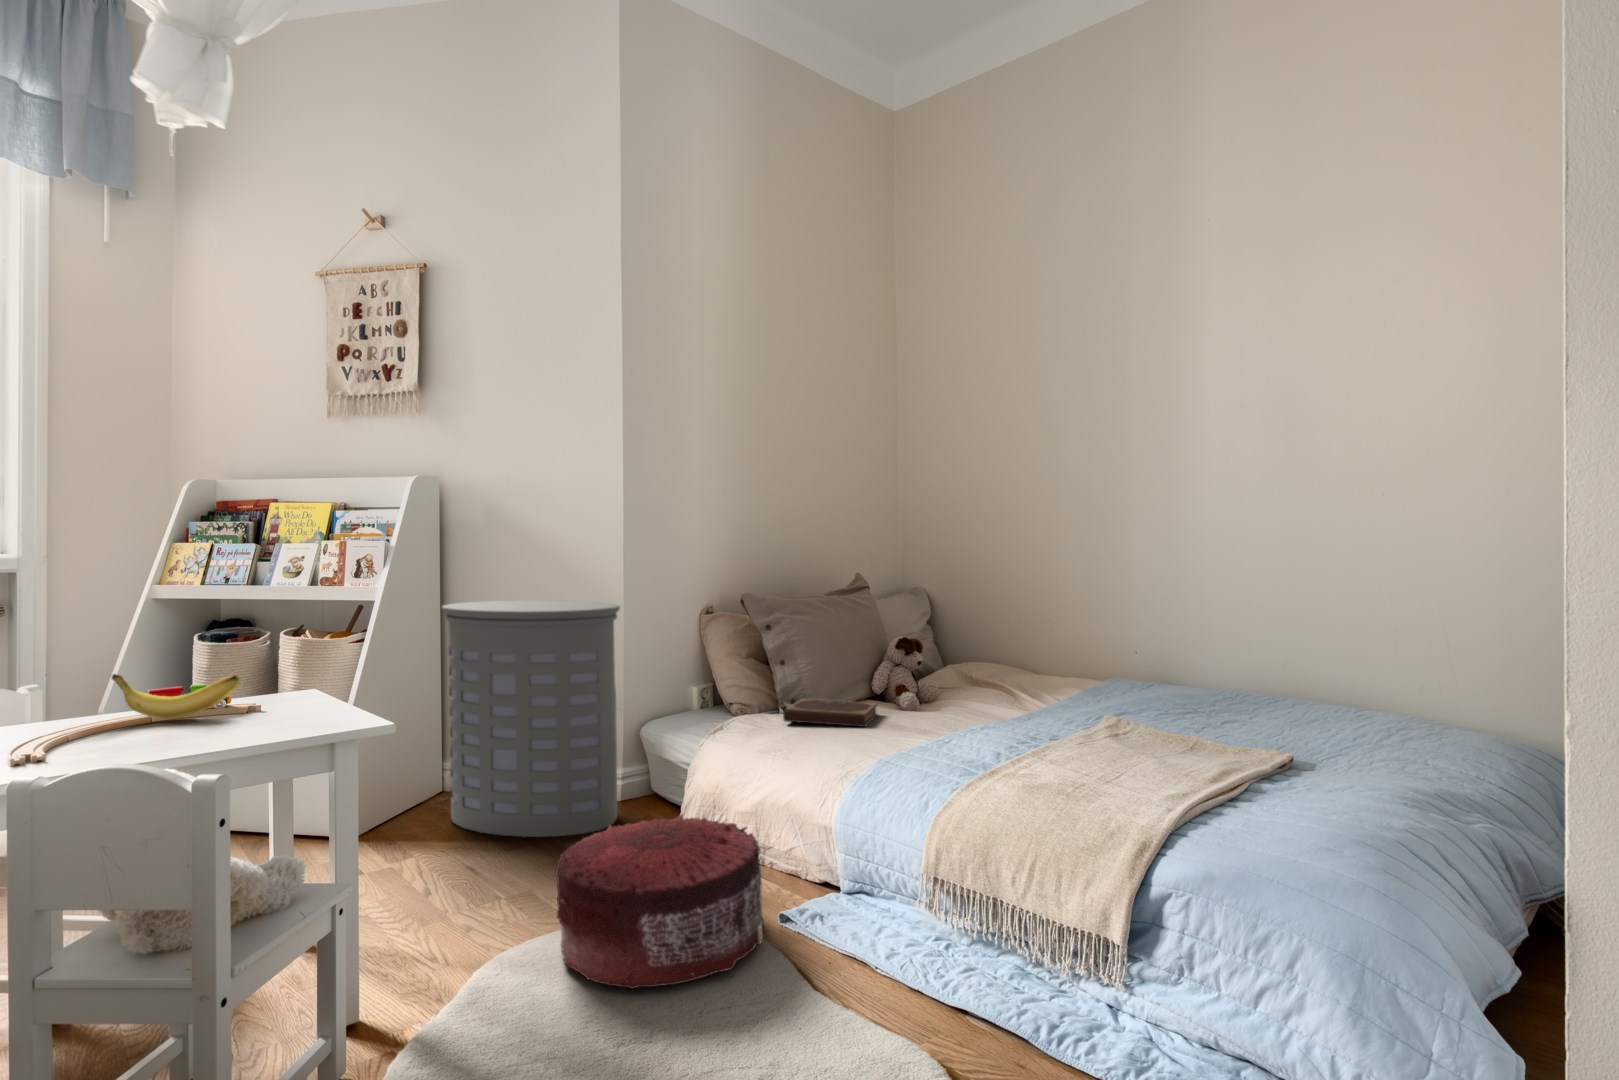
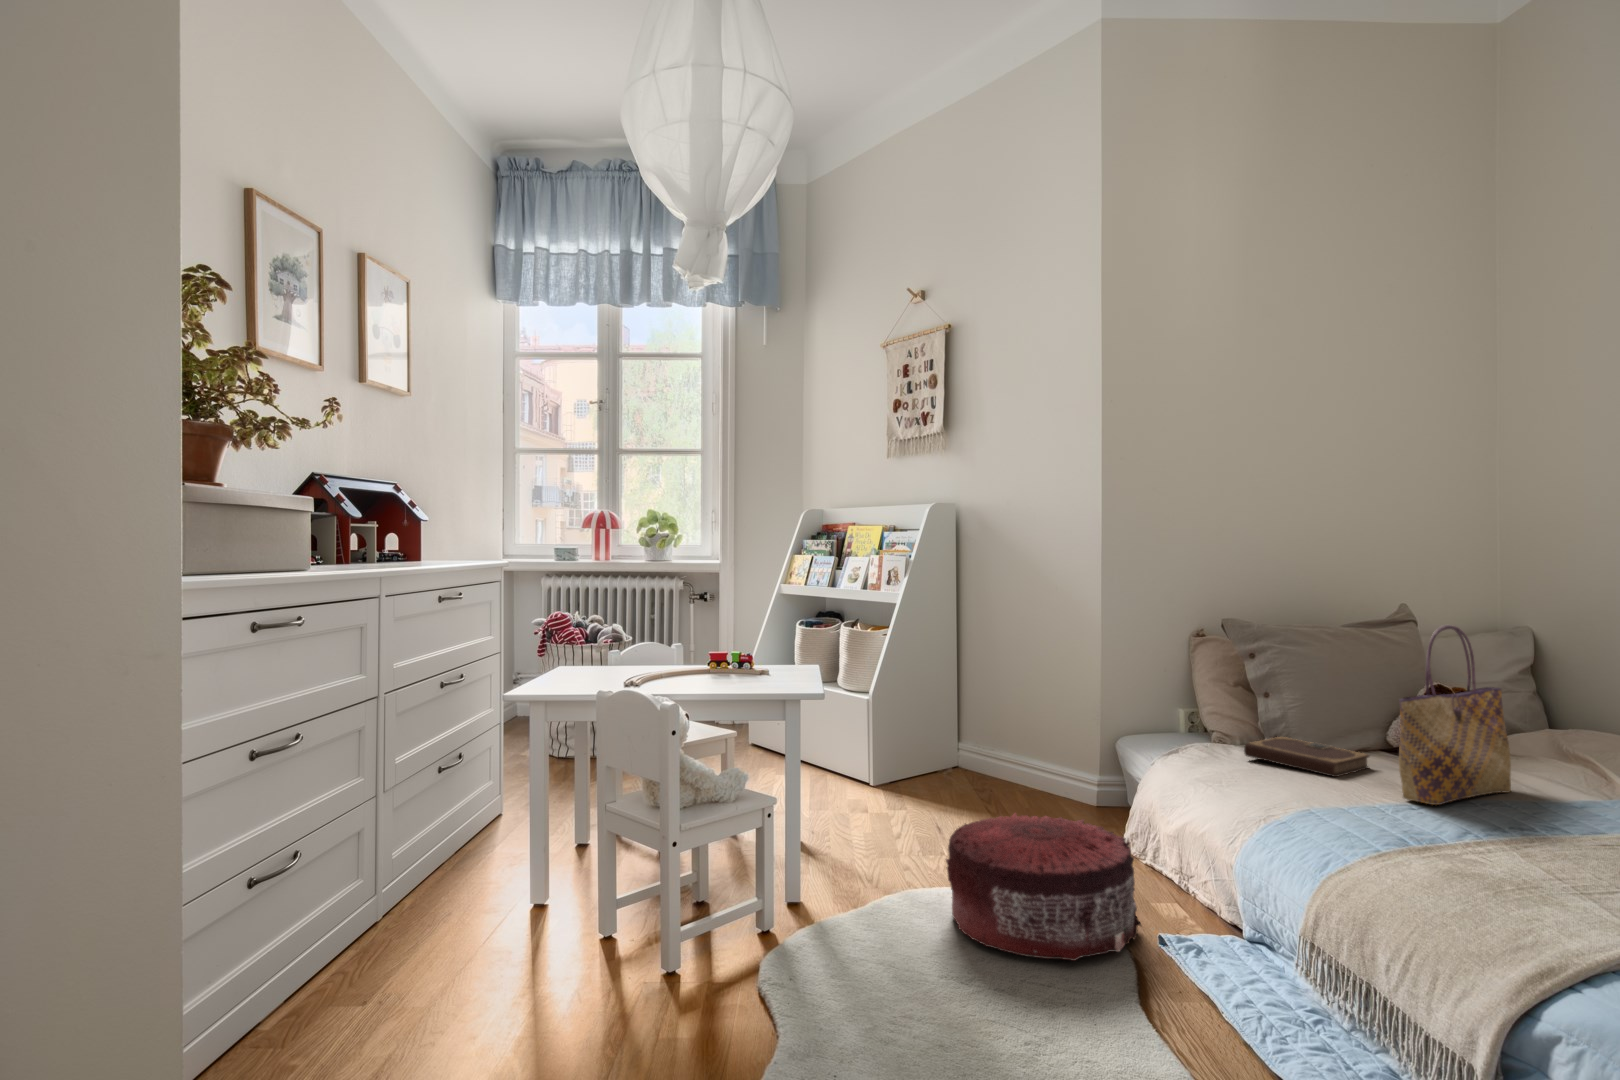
tote bag: none [928,585,982,736] -> present [1399,625,1511,805]
laundry hamper: present [442,600,620,837] -> none [944,610,1086,826]
banana: present [112,674,241,719] -> none [688,642,750,674]

